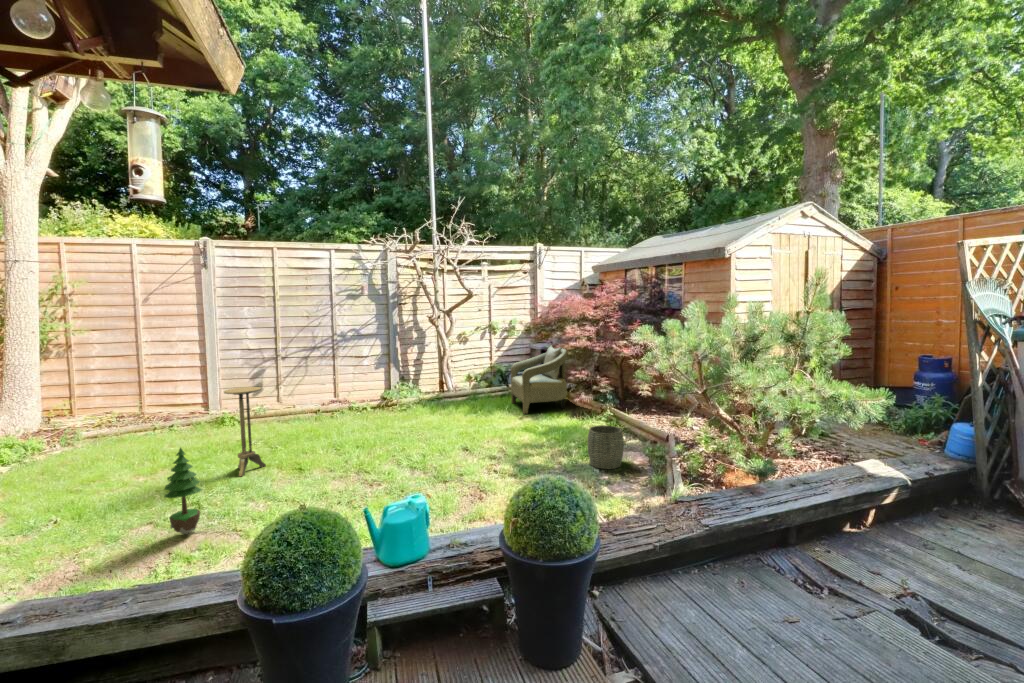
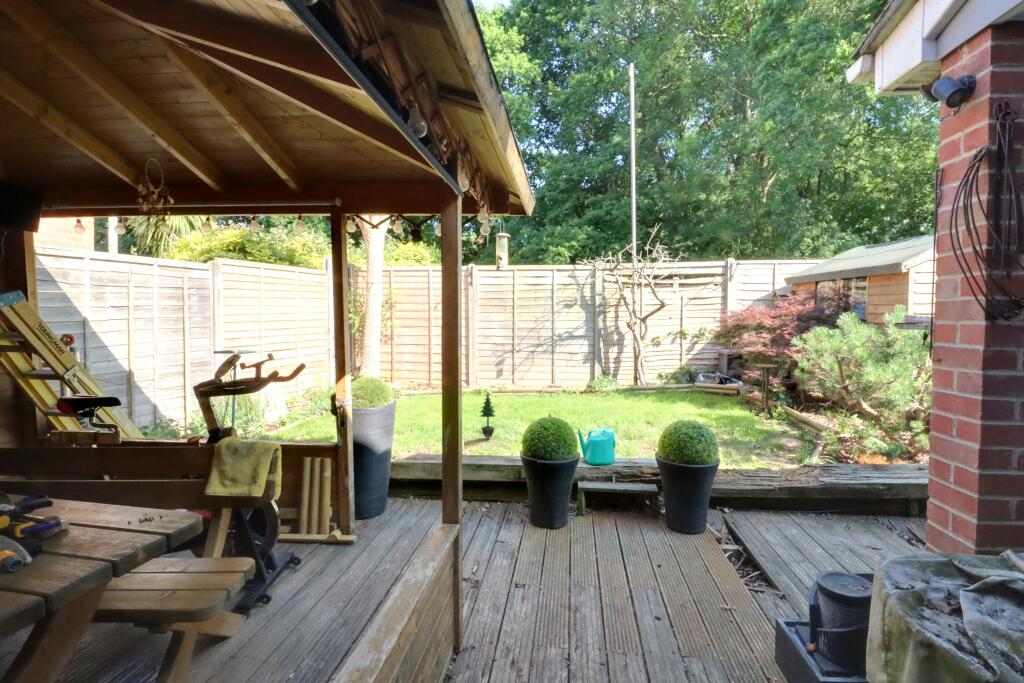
armchair: present [511,345,567,414] -> none [694,350,743,405]
side table: present [224,387,266,476] -> present [755,364,777,419]
woven basket: present [588,425,624,469] -> none [734,409,762,439]

